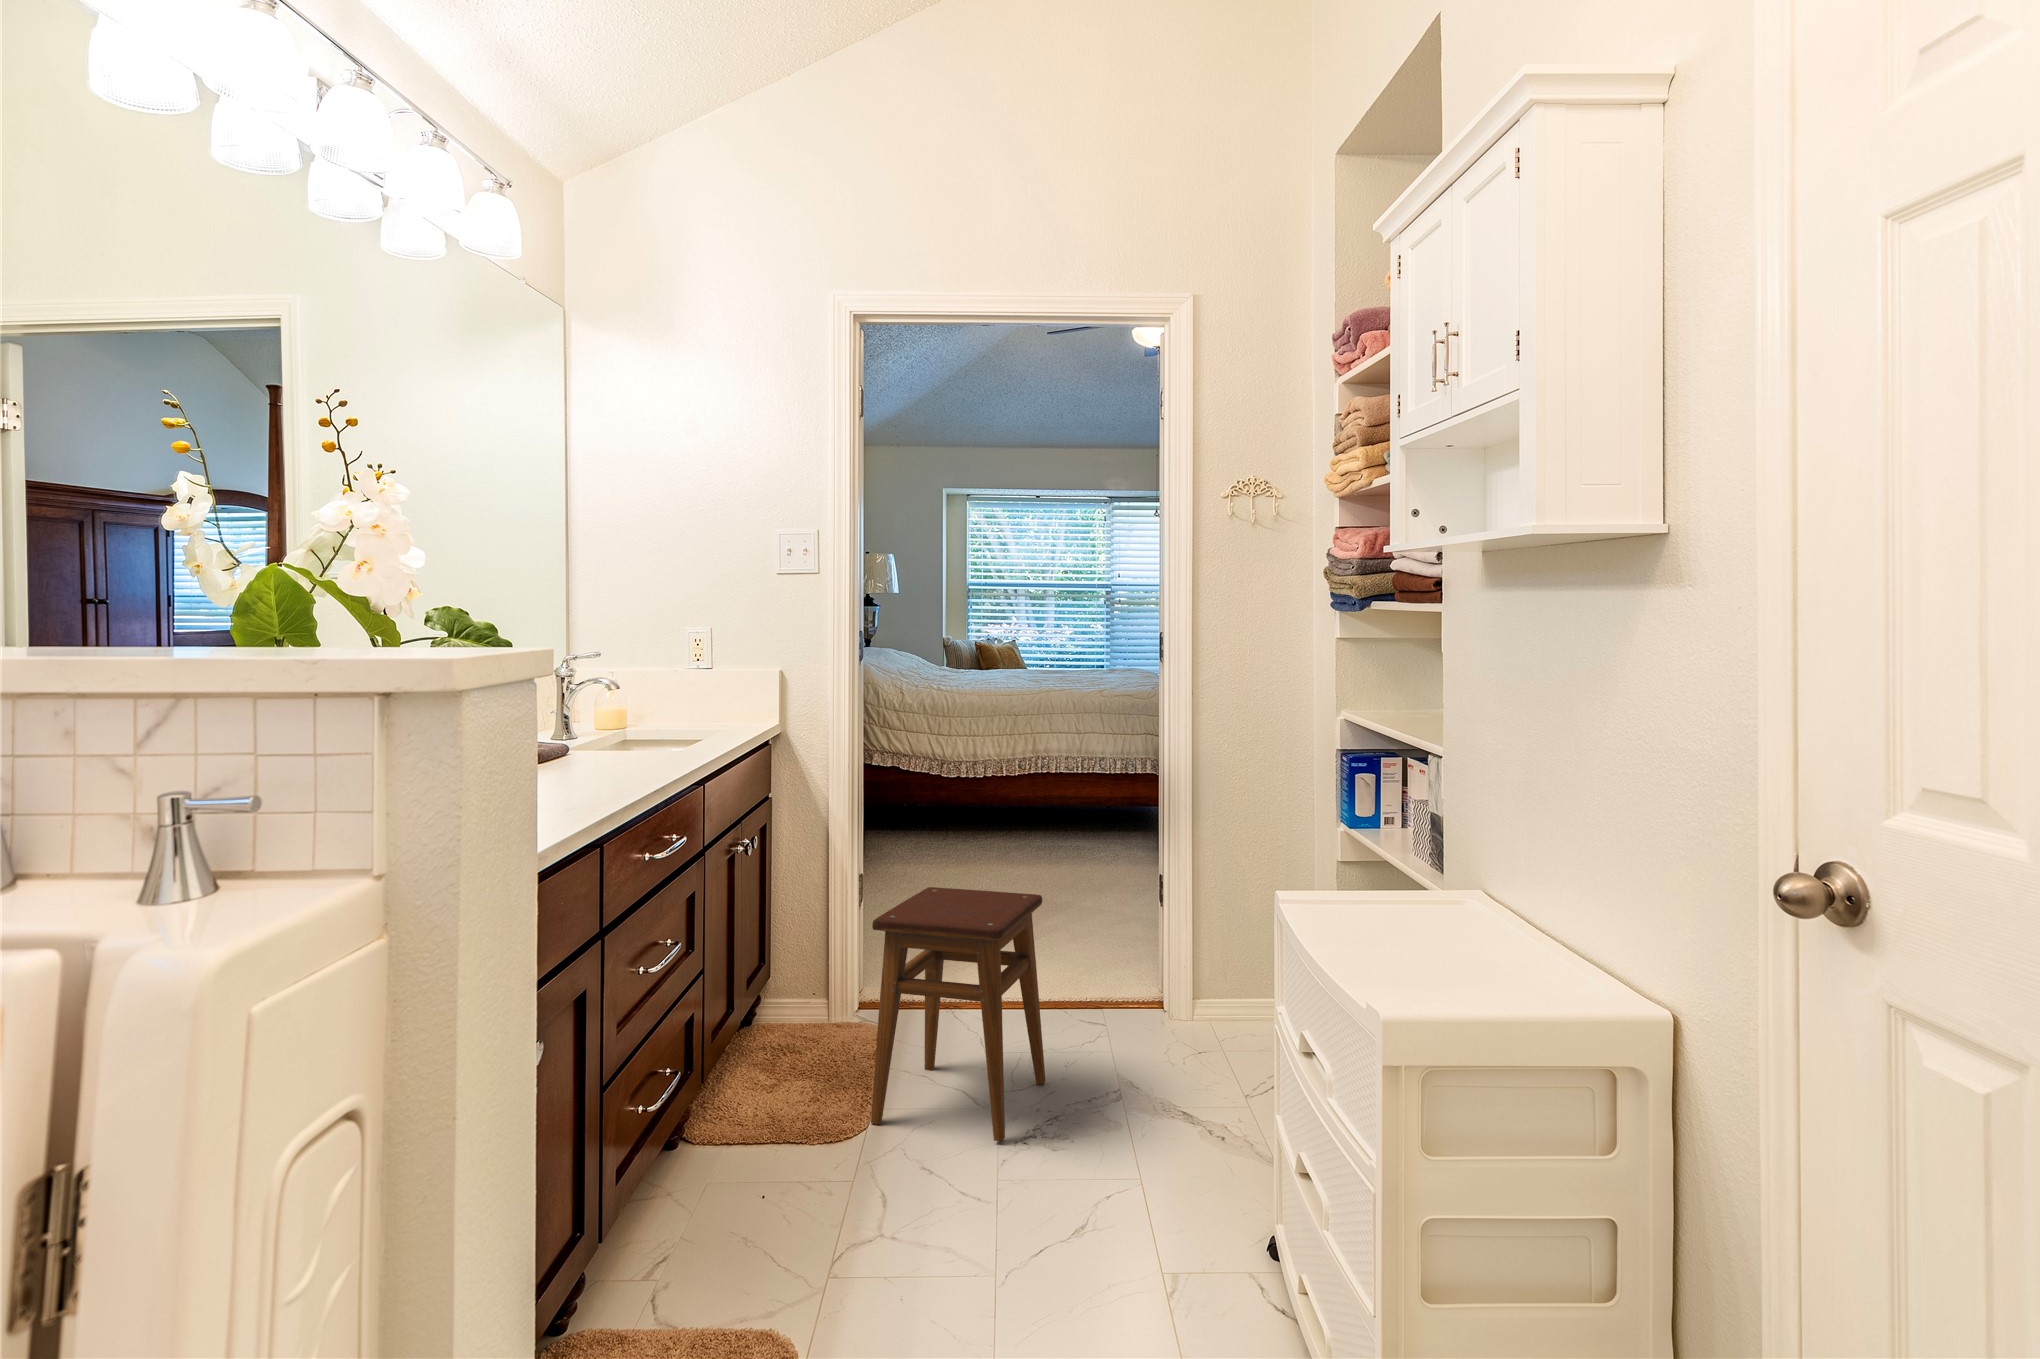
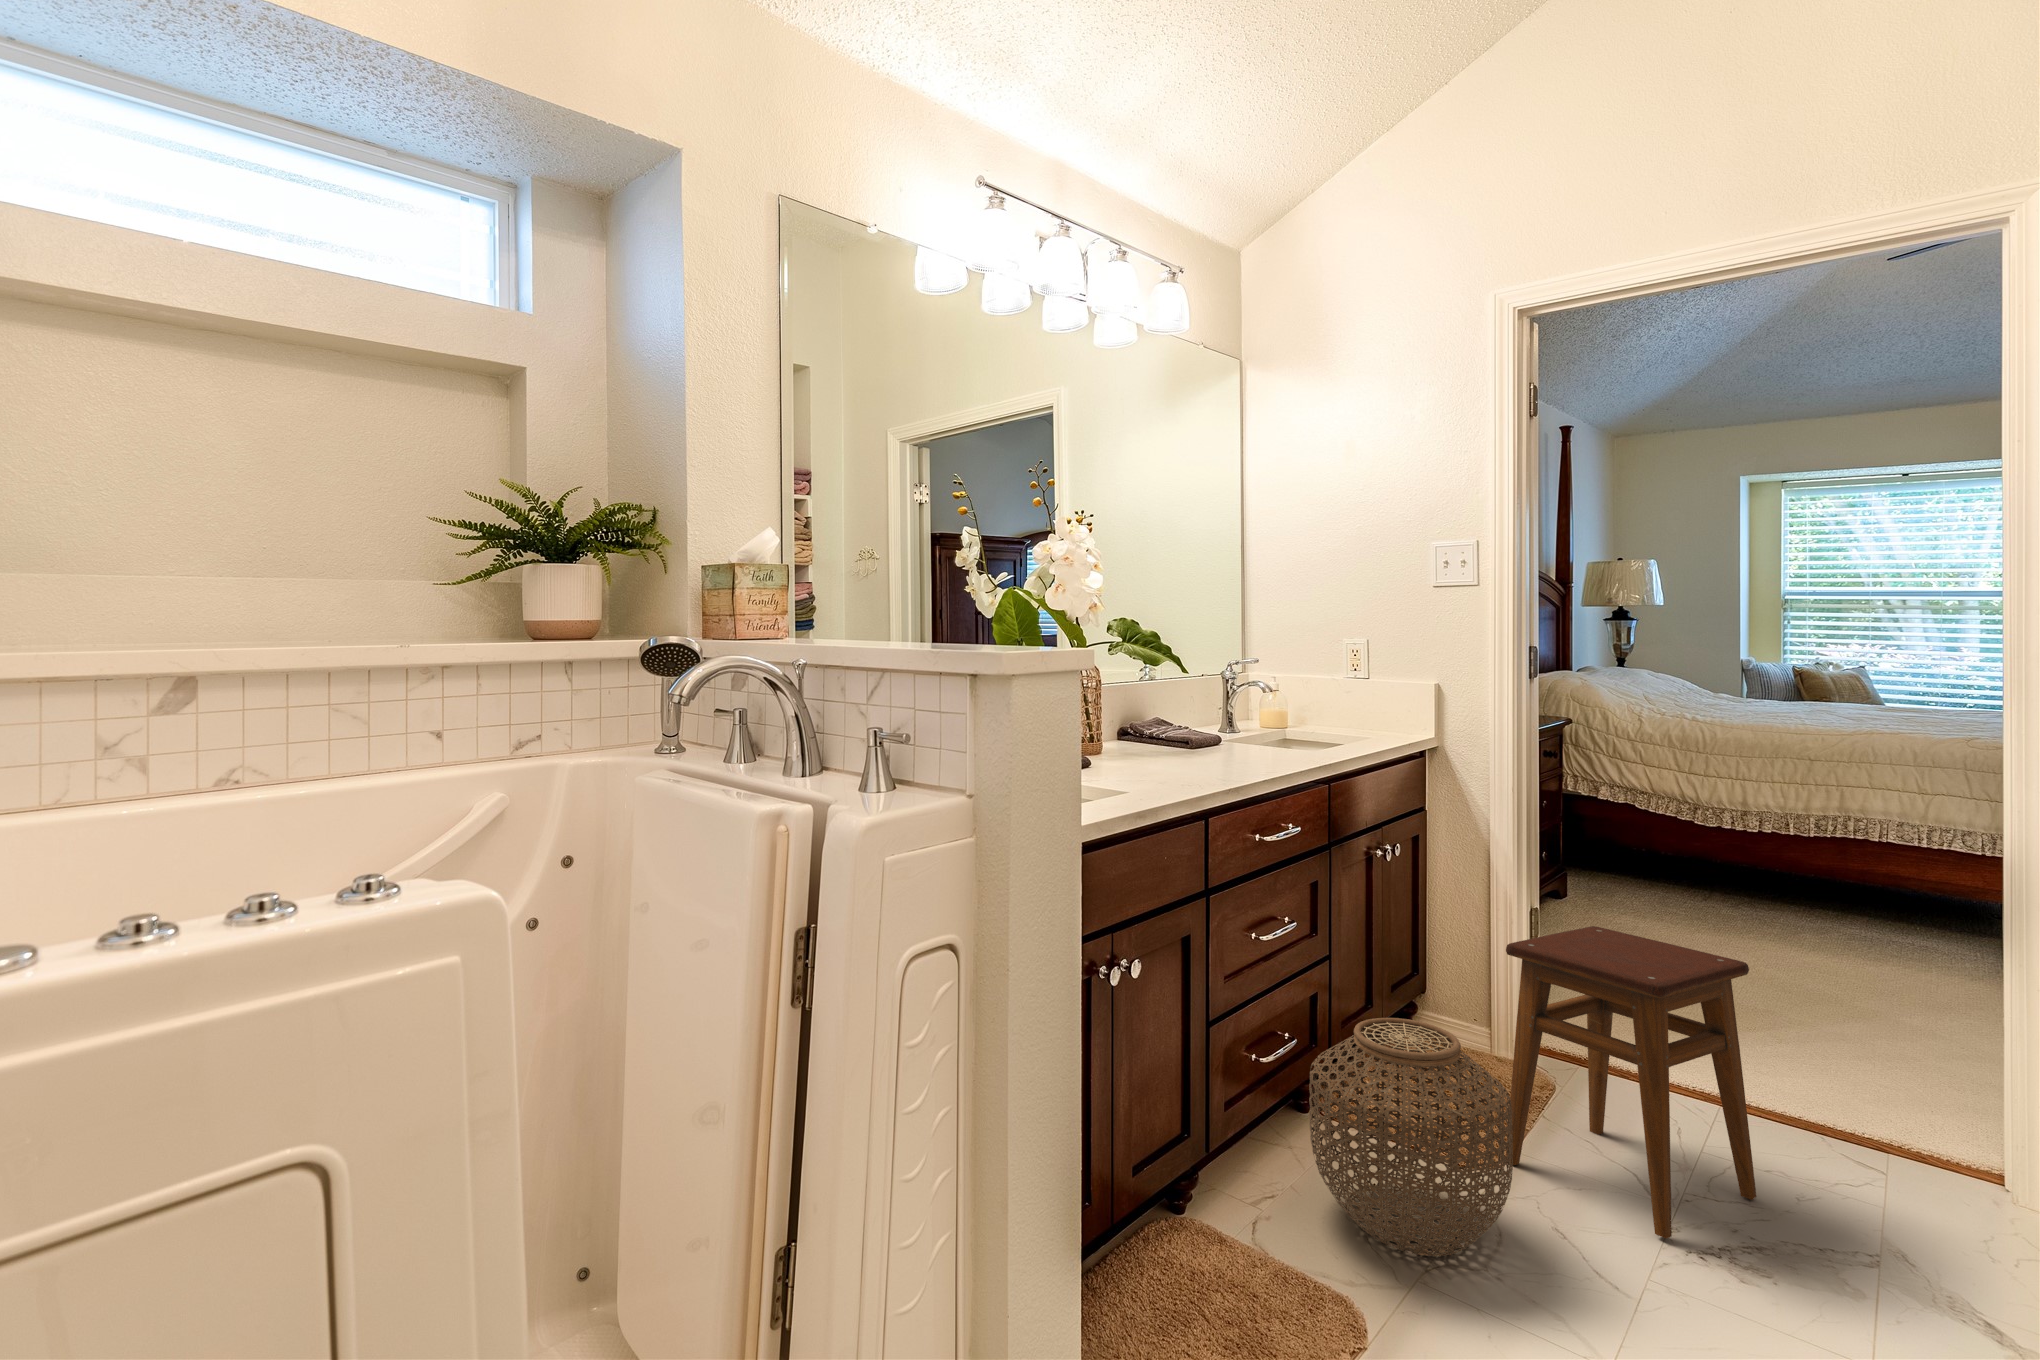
woven basket: none [710,1016,902,1252] -> present [1309,1018,1513,1256]

